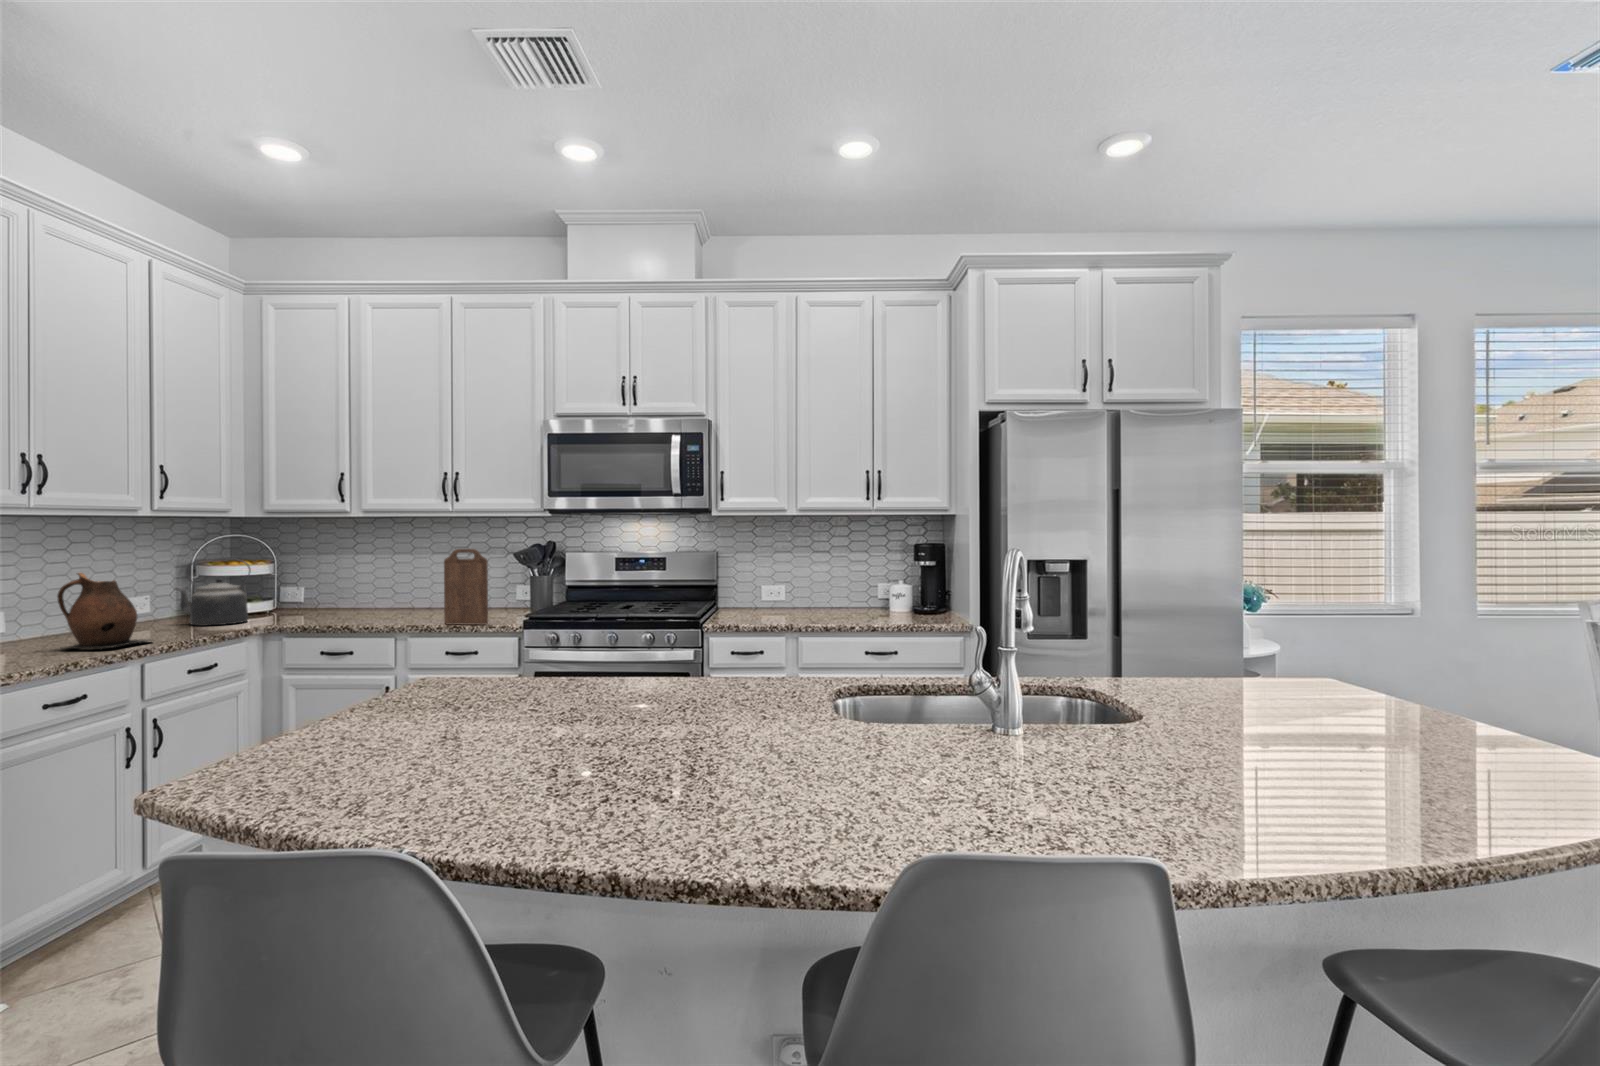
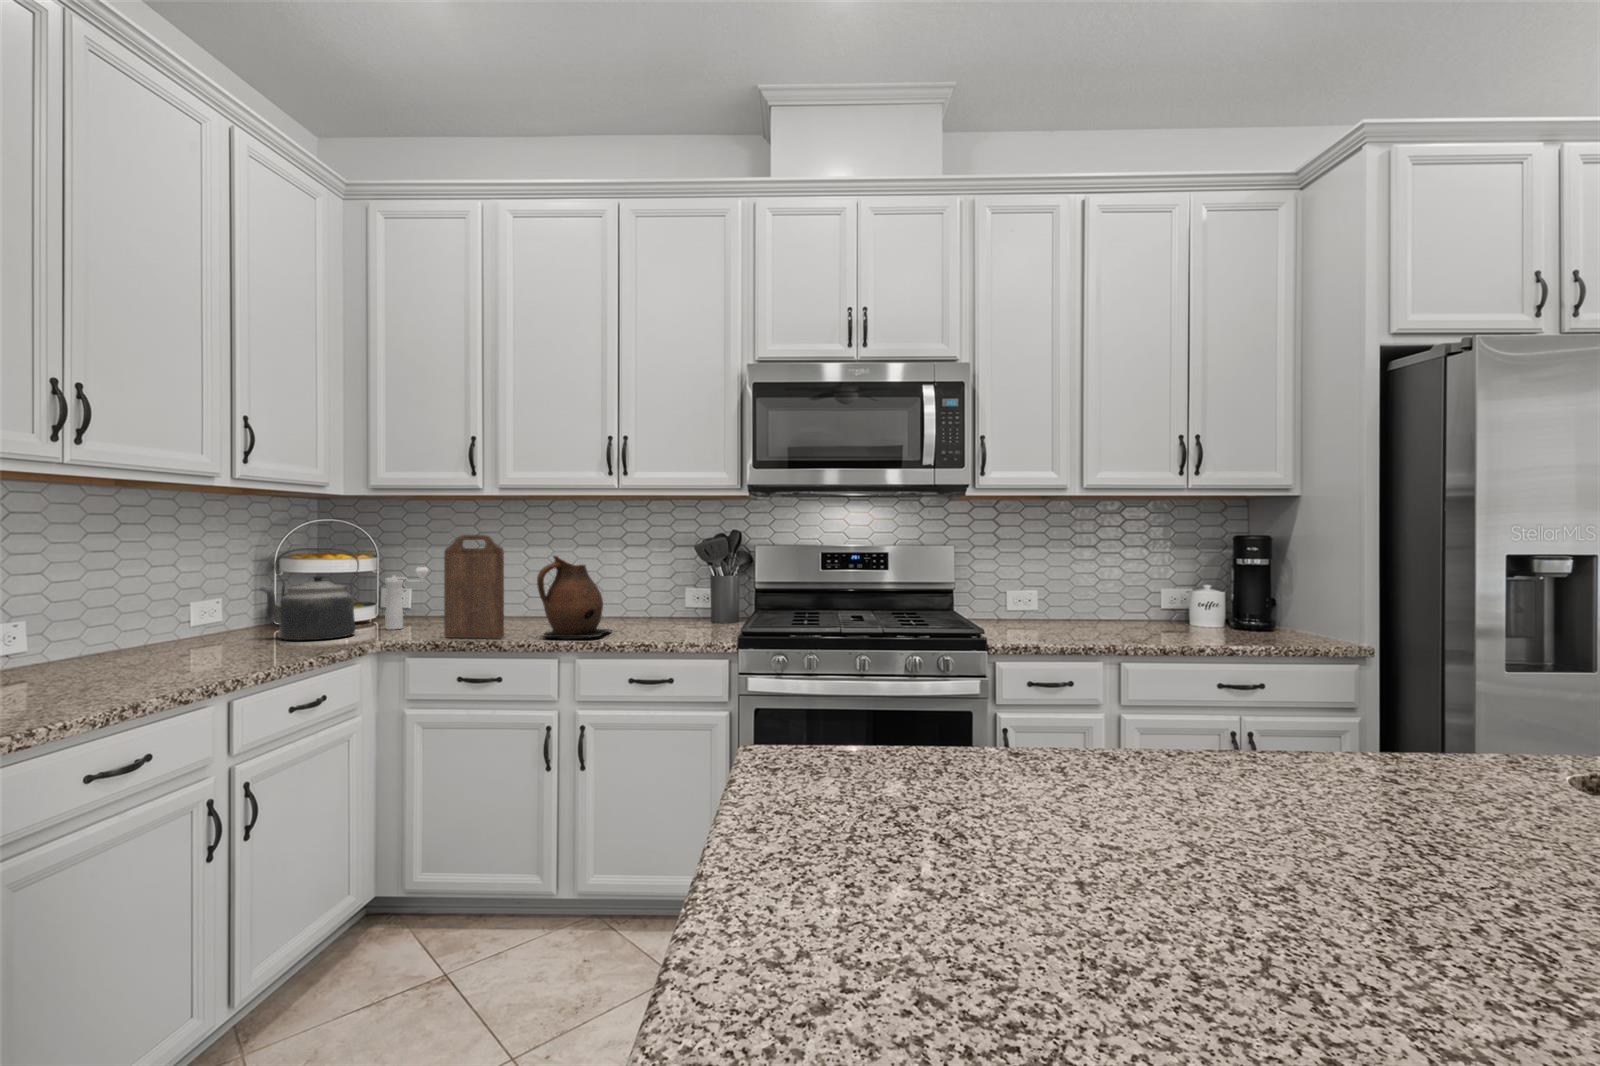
cutting board: present [444,549,488,625] -> present [444,535,504,638]
pepper mill: none [273,571,309,618] -> present [385,567,428,630]
ceramic pitcher: present [57,573,151,649] -> present [537,555,611,638]

